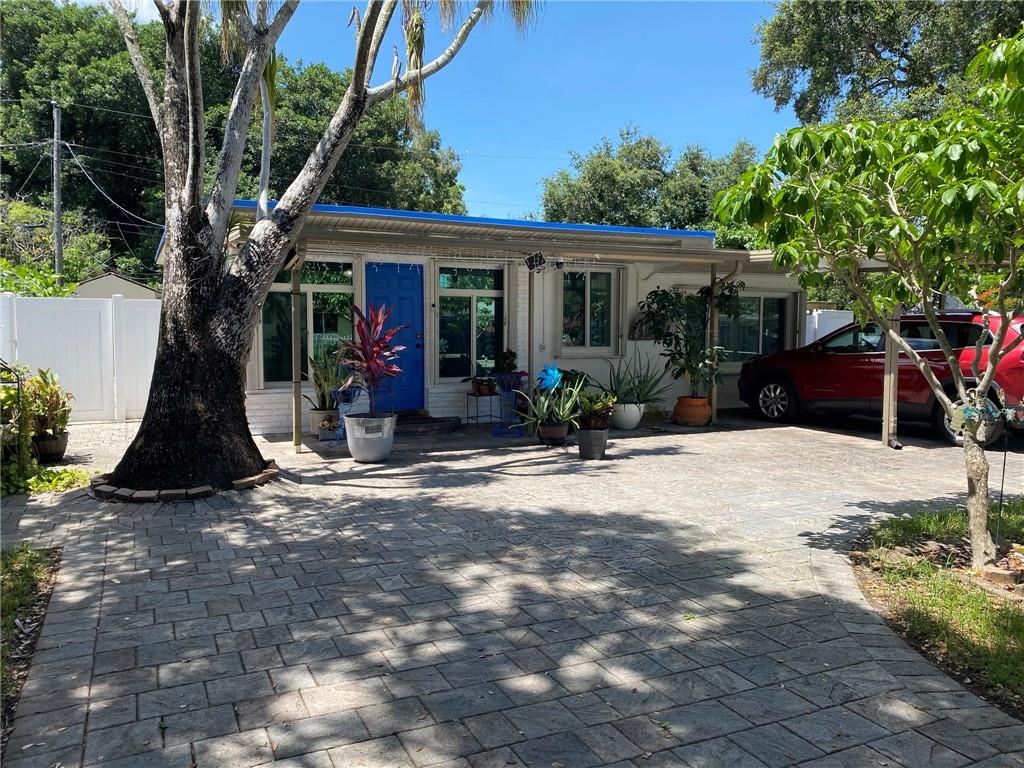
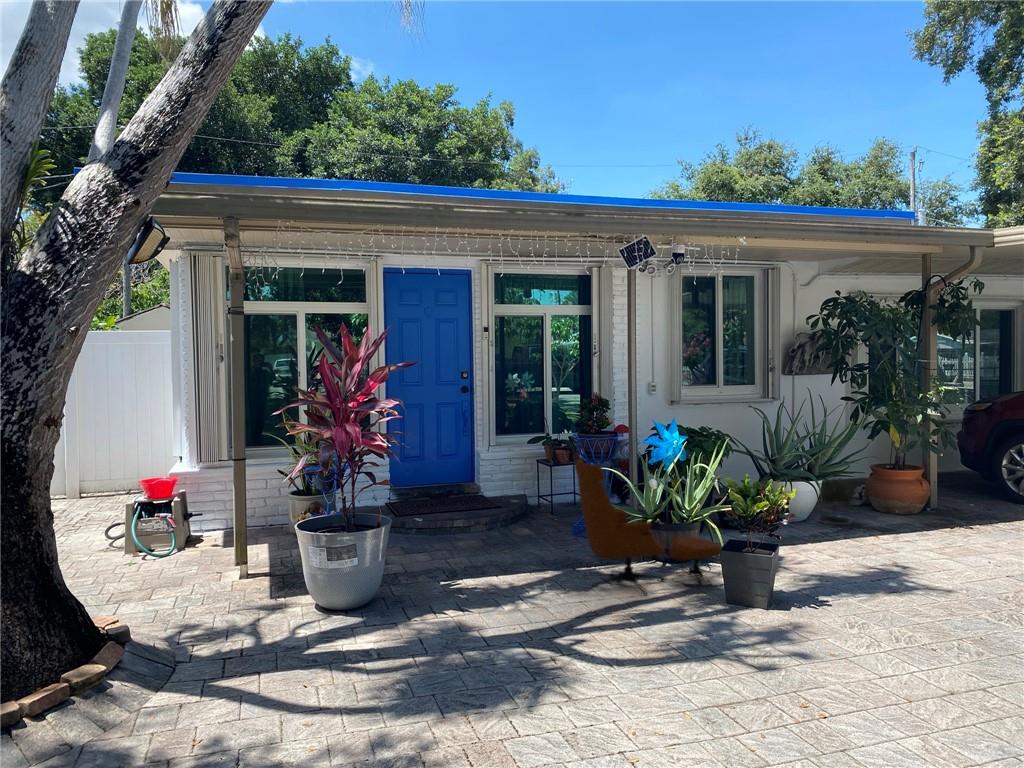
lounge chair: none [498,382,581,457] -> present [575,459,721,595]

